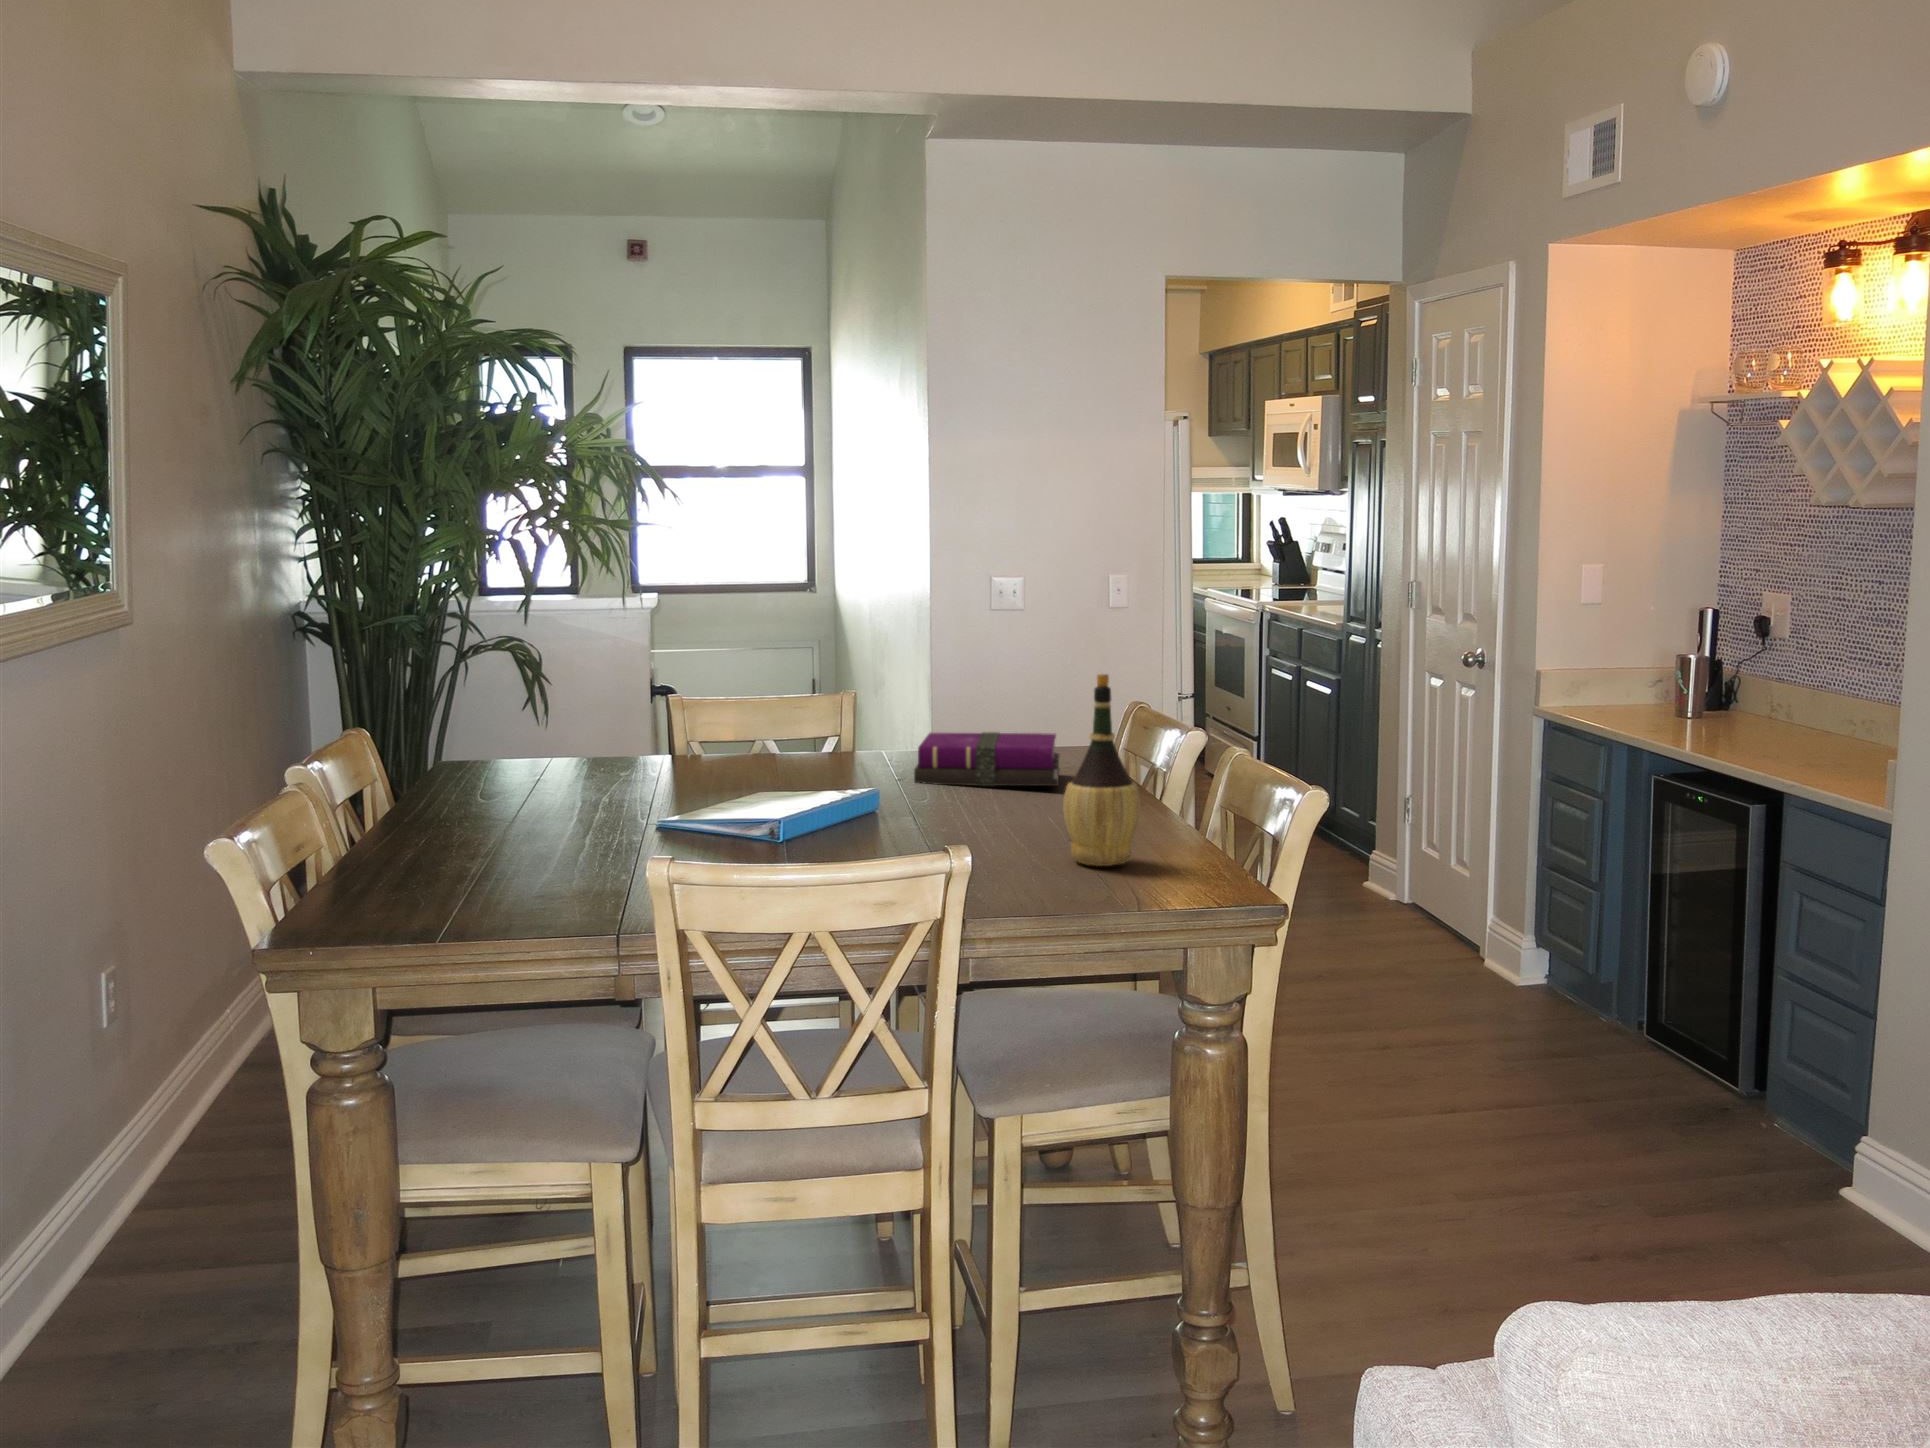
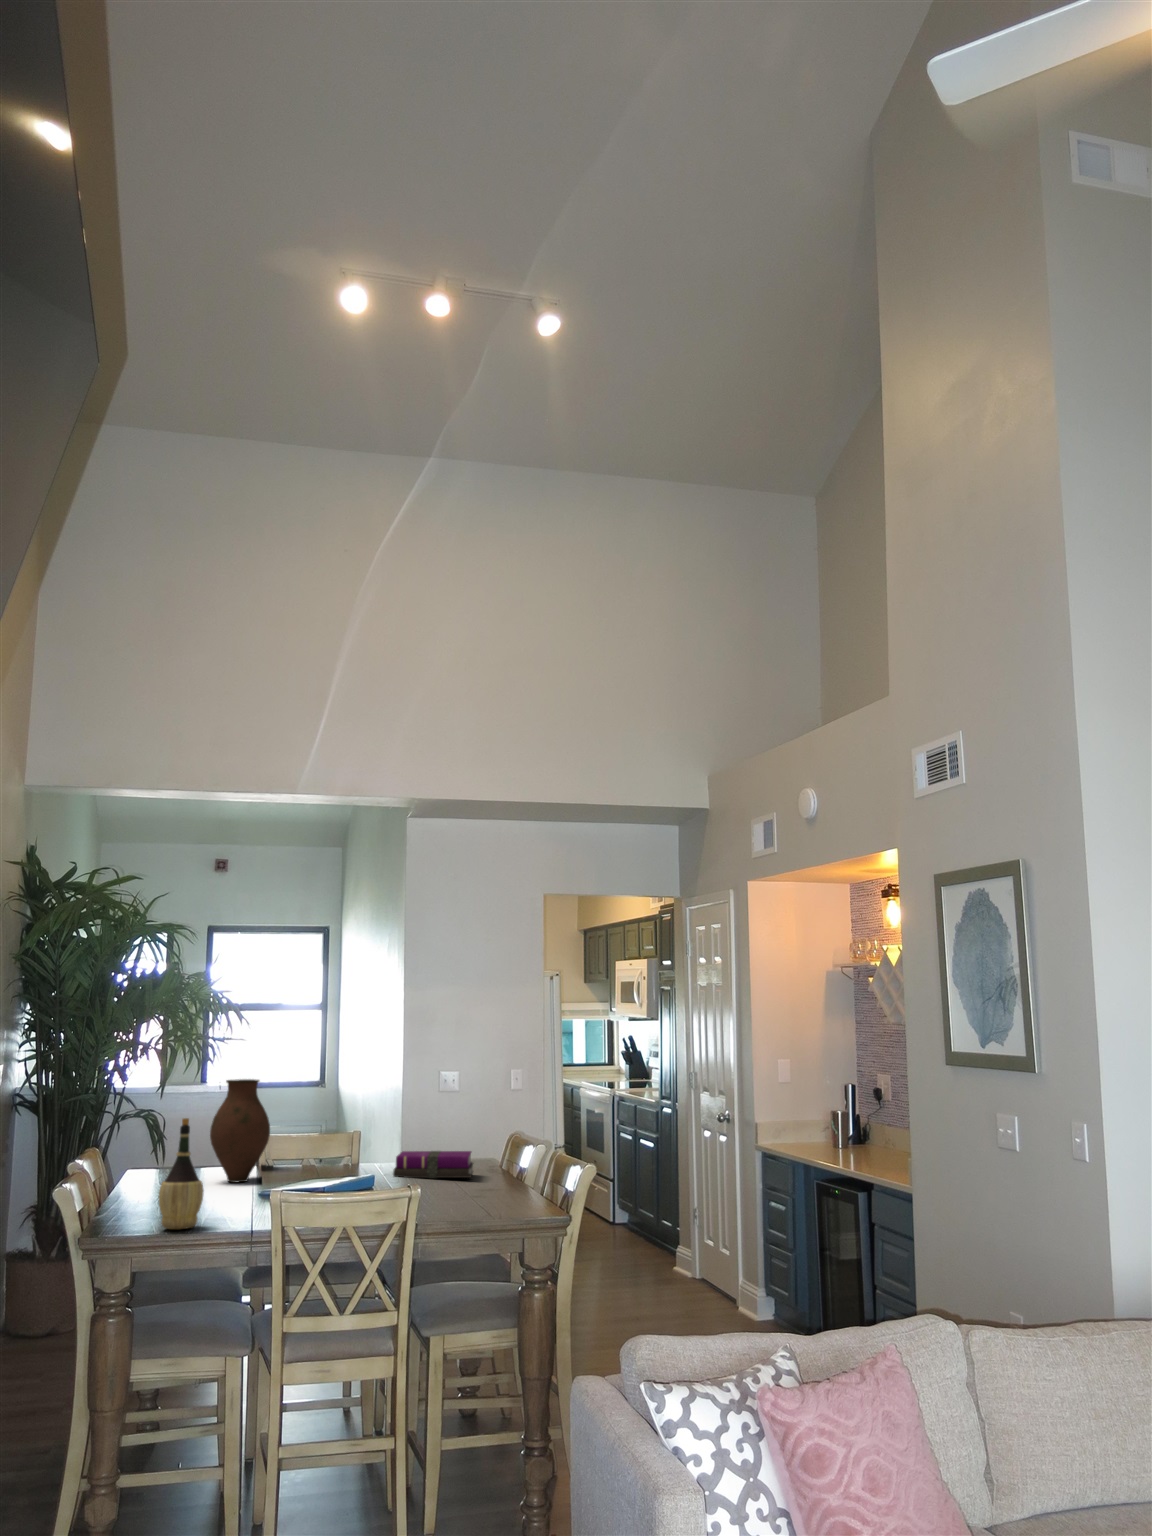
vase: none [573,606,684,791] -> present [210,1079,270,1182]
wine bottle: present [1063,674,1140,866] -> present [159,1118,203,1229]

